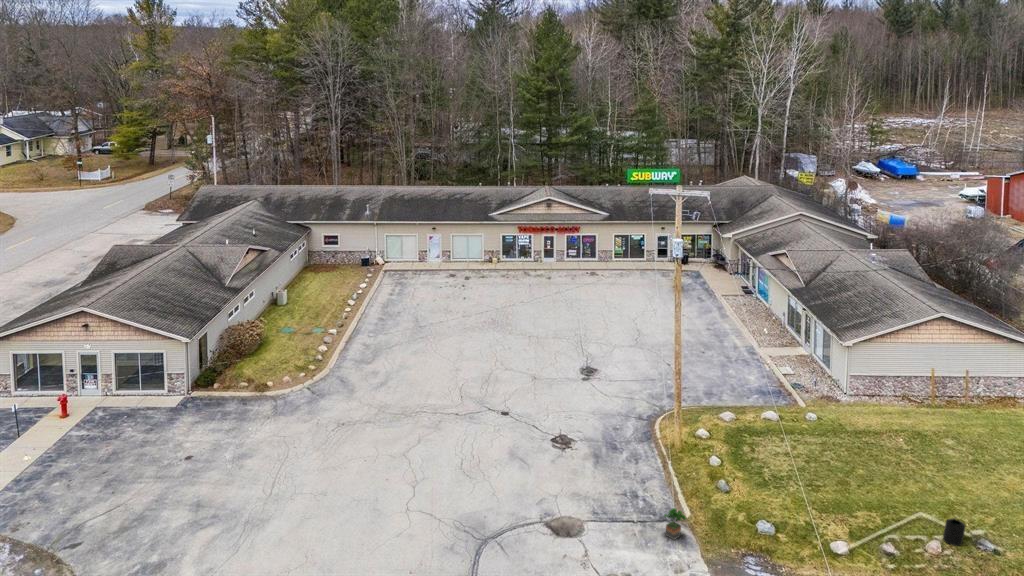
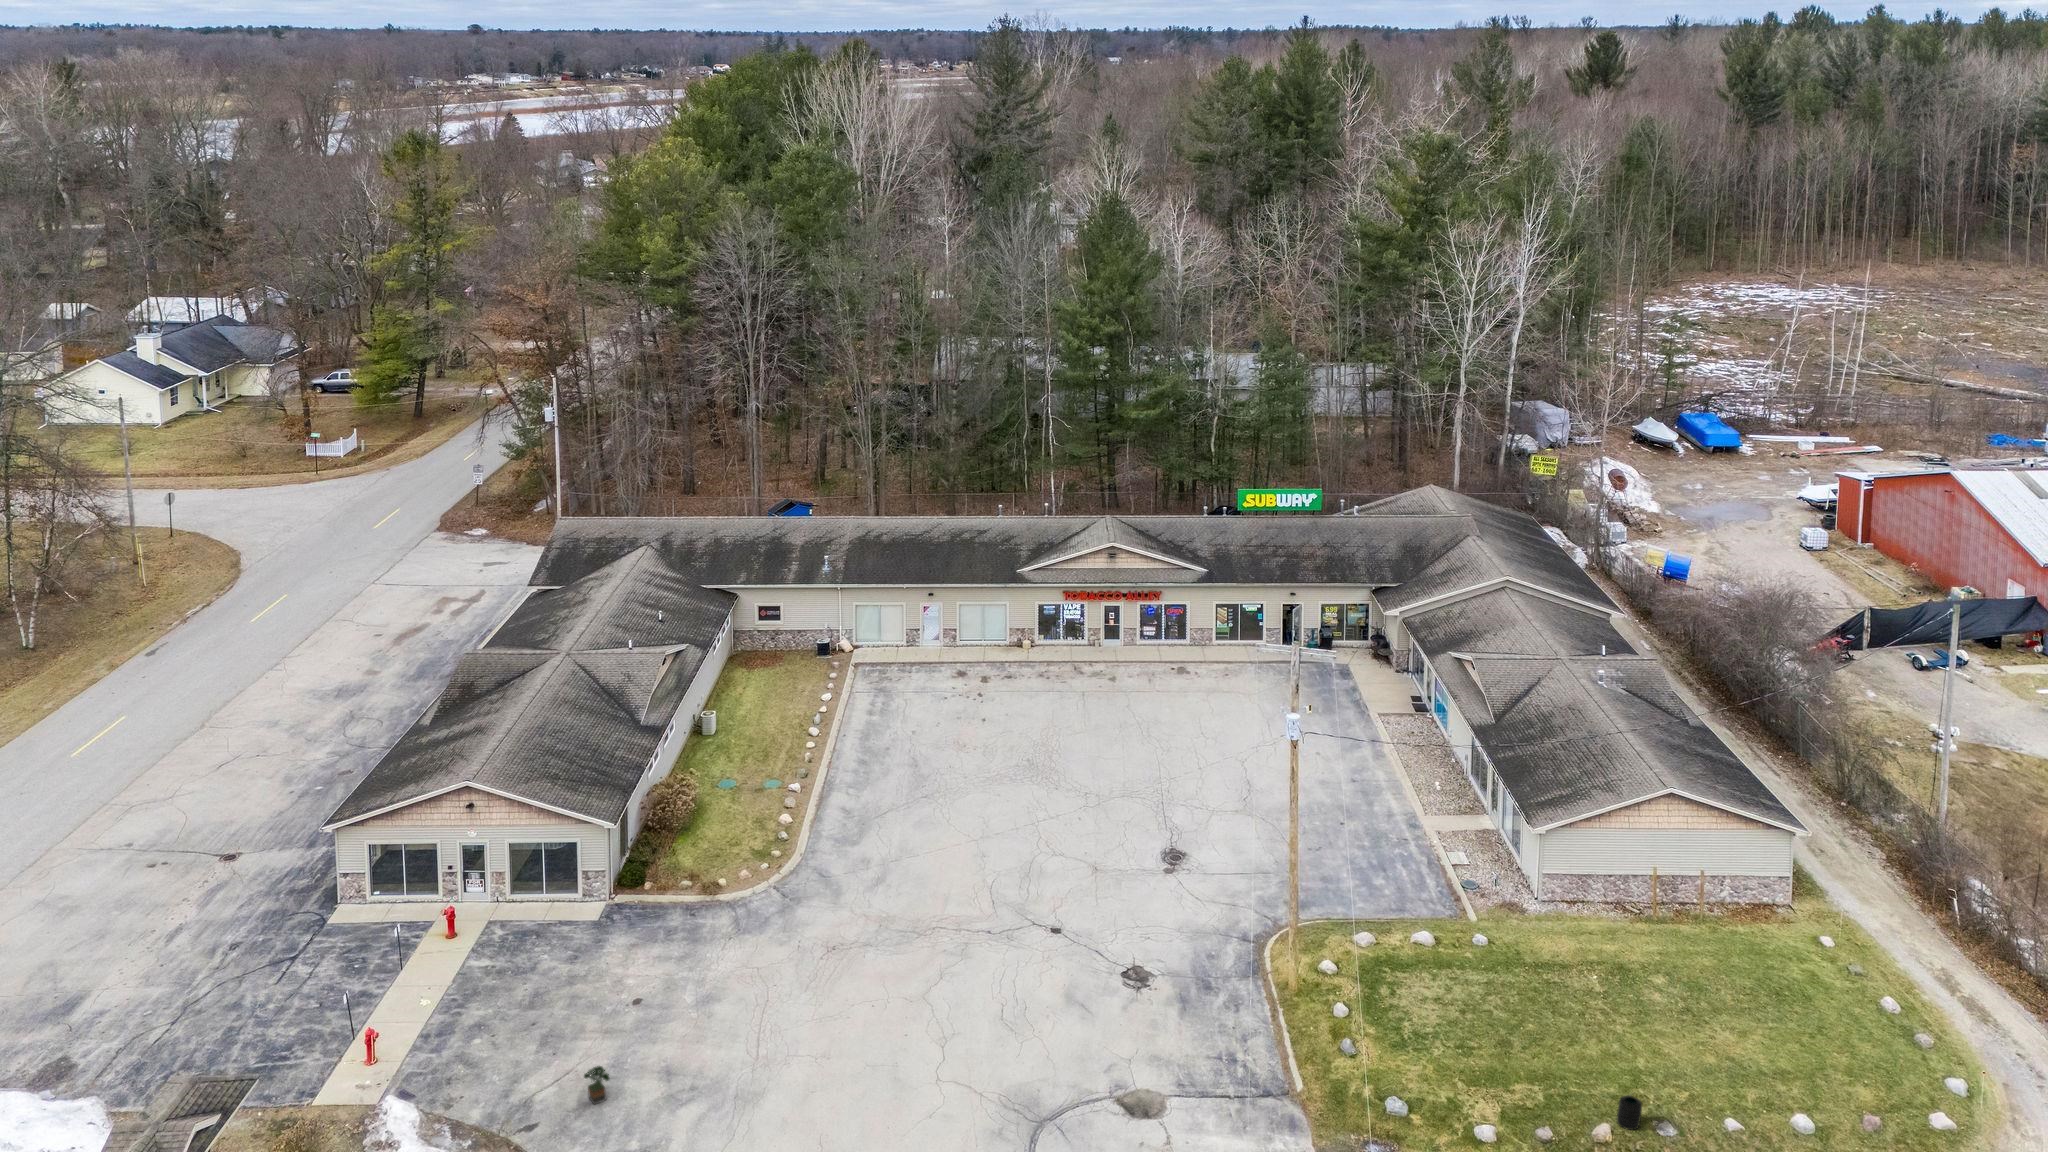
potted tree: present [665,508,686,540] -> present [584,1066,609,1104]

